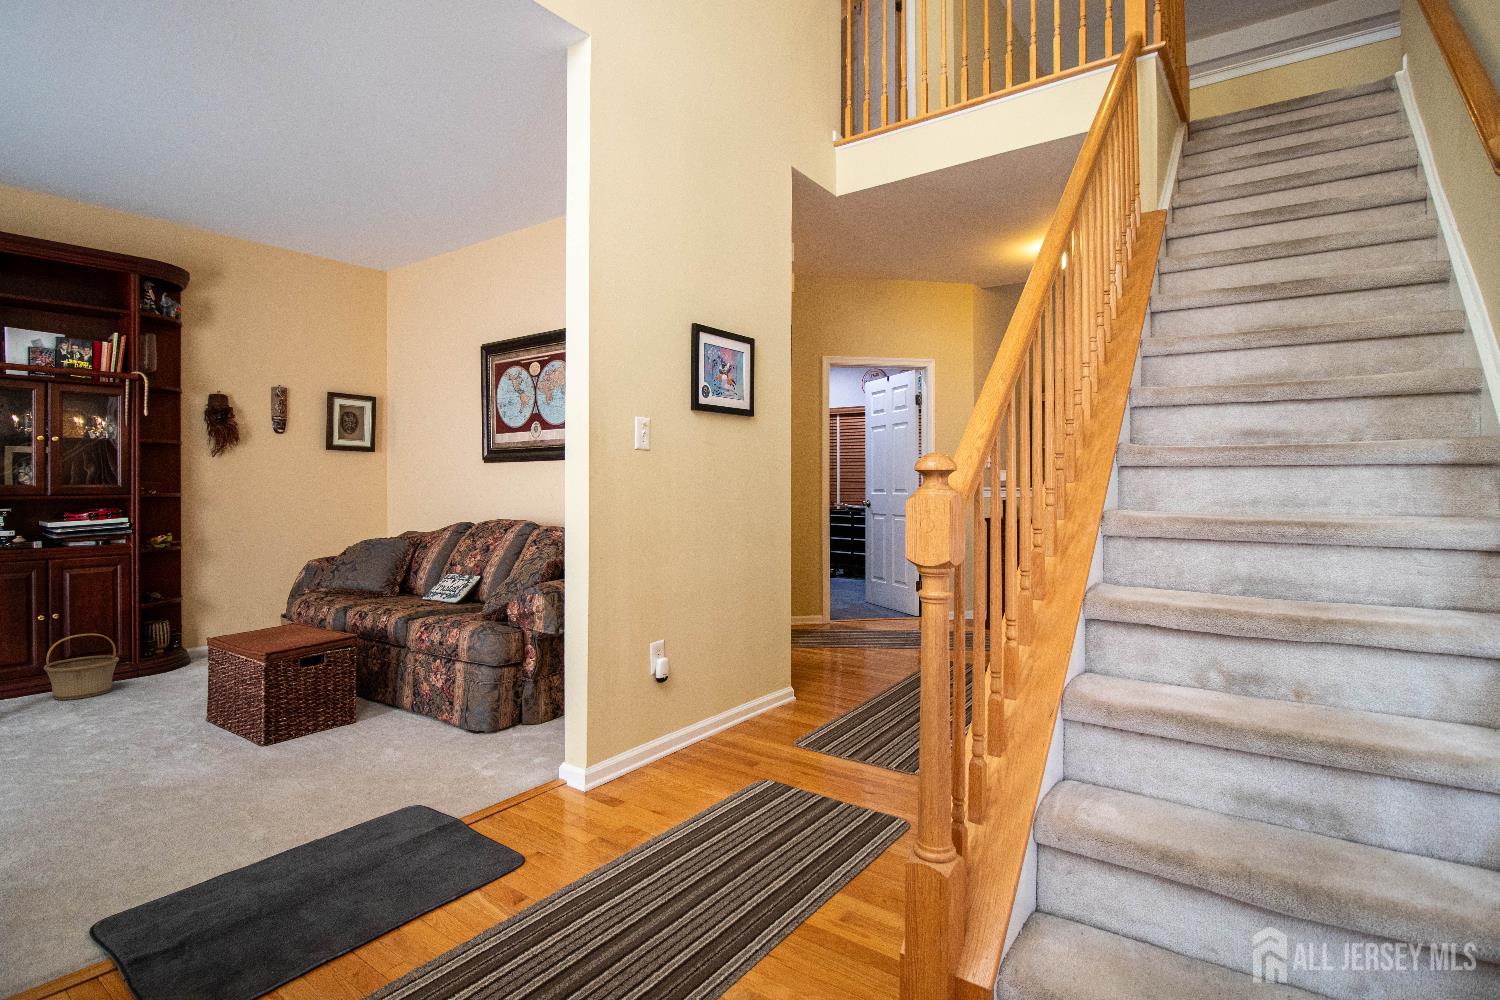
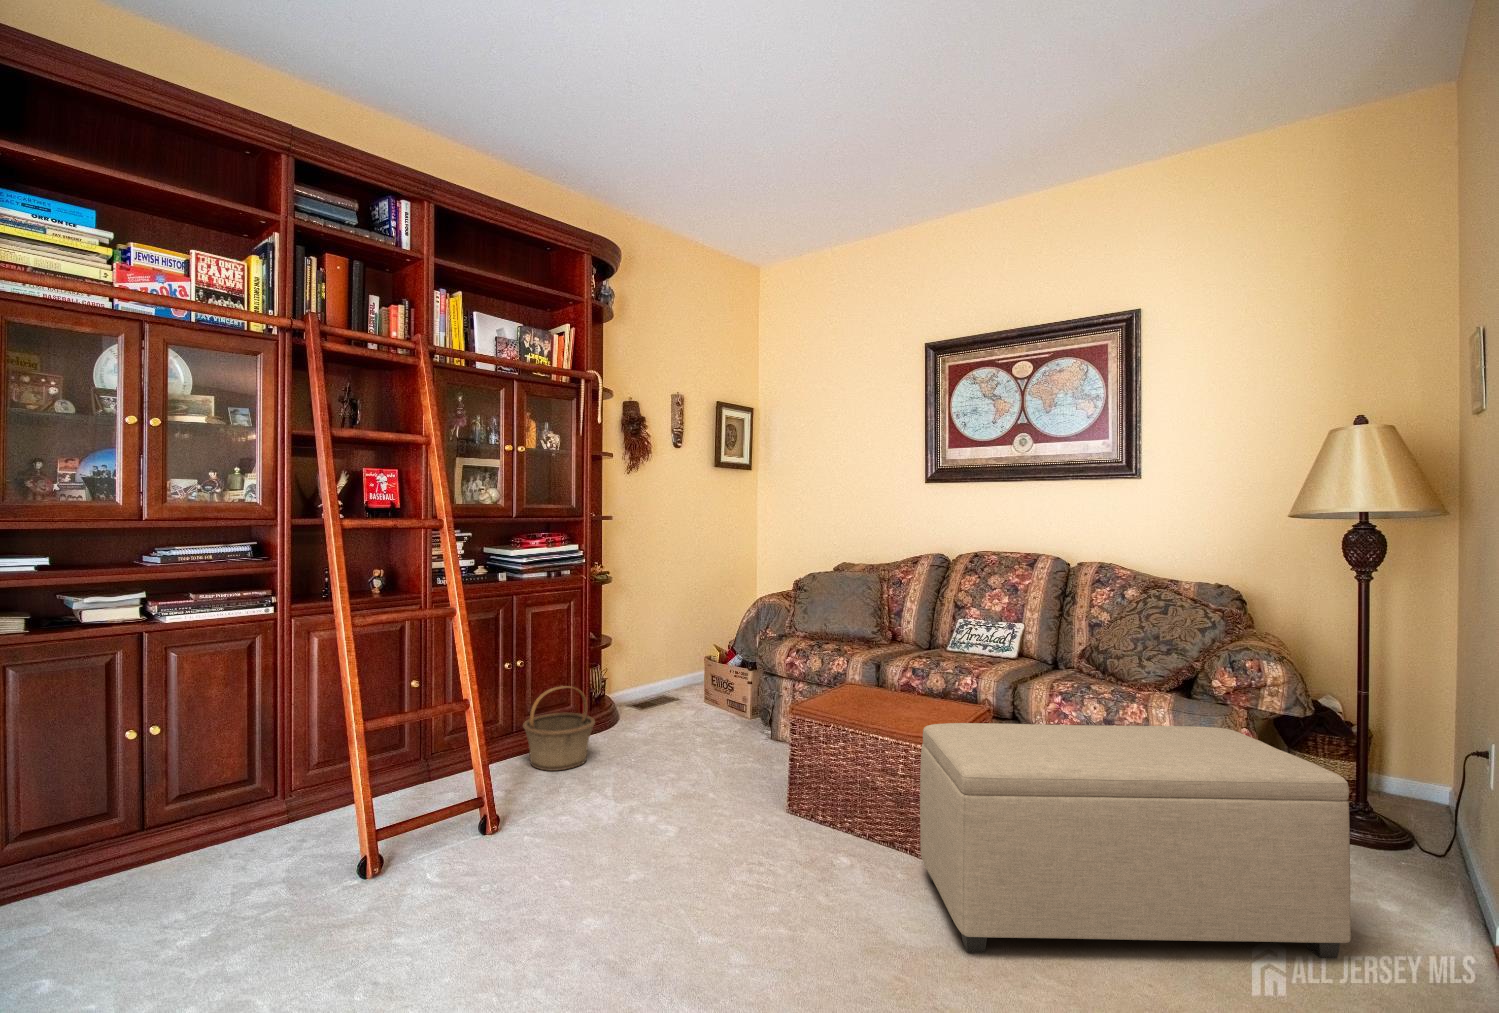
ottoman: none [172,639,468,785] -> present [920,723,1351,958]

